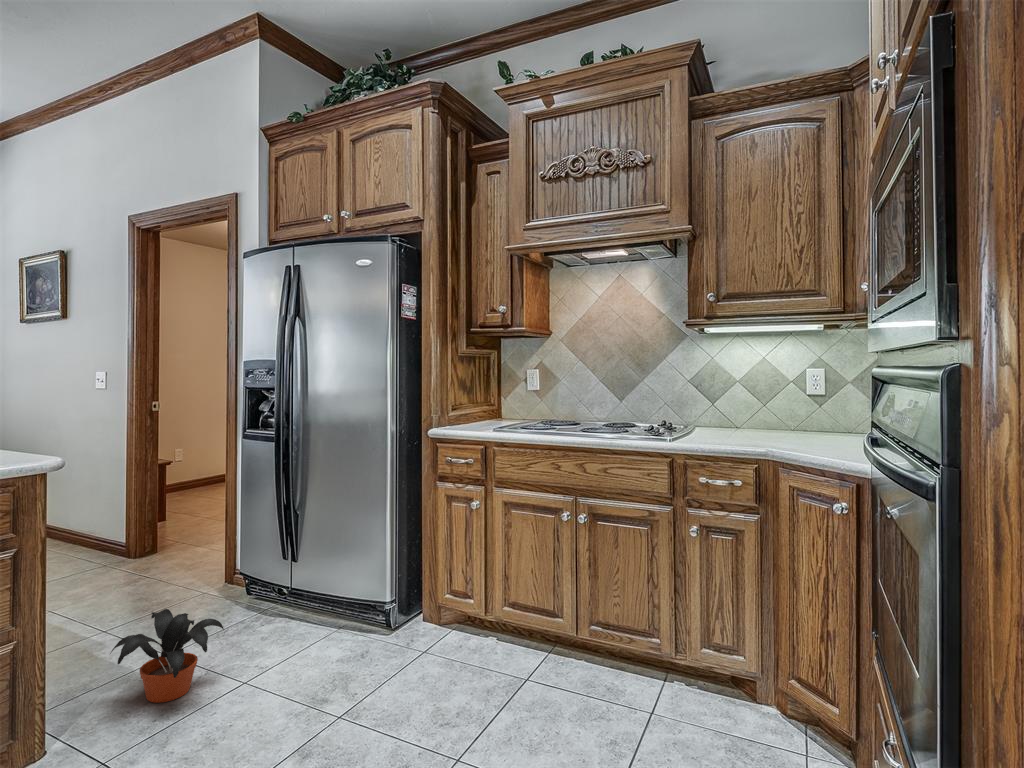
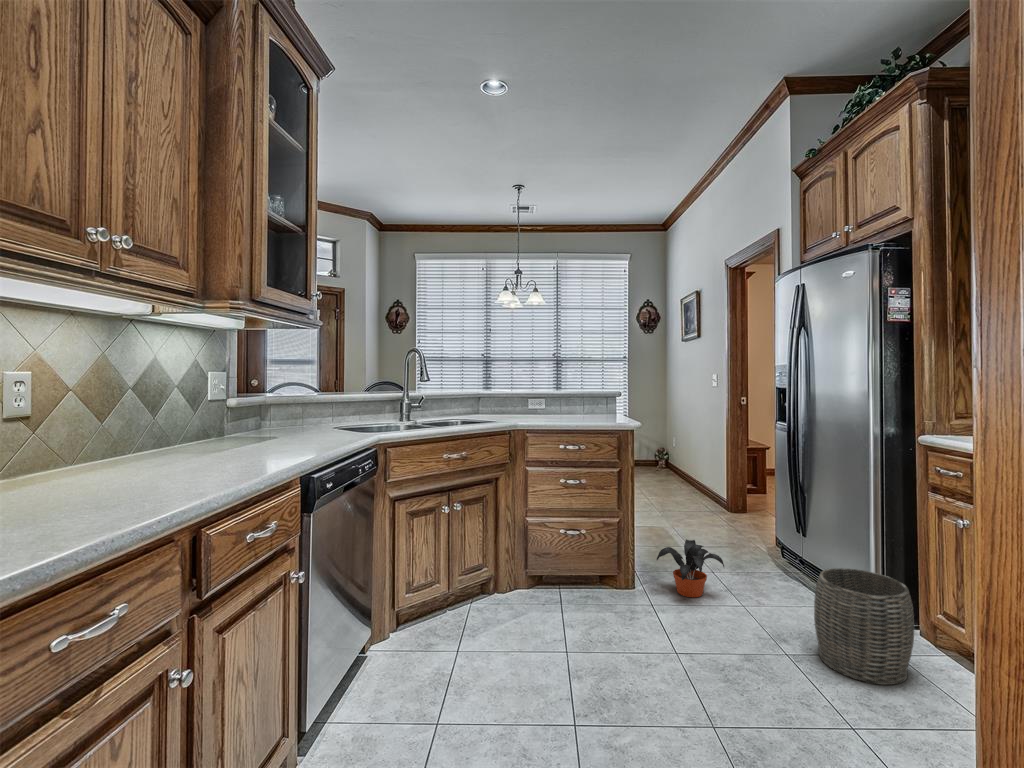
woven basket: none [368,574,460,699] -> present [814,568,914,685]

